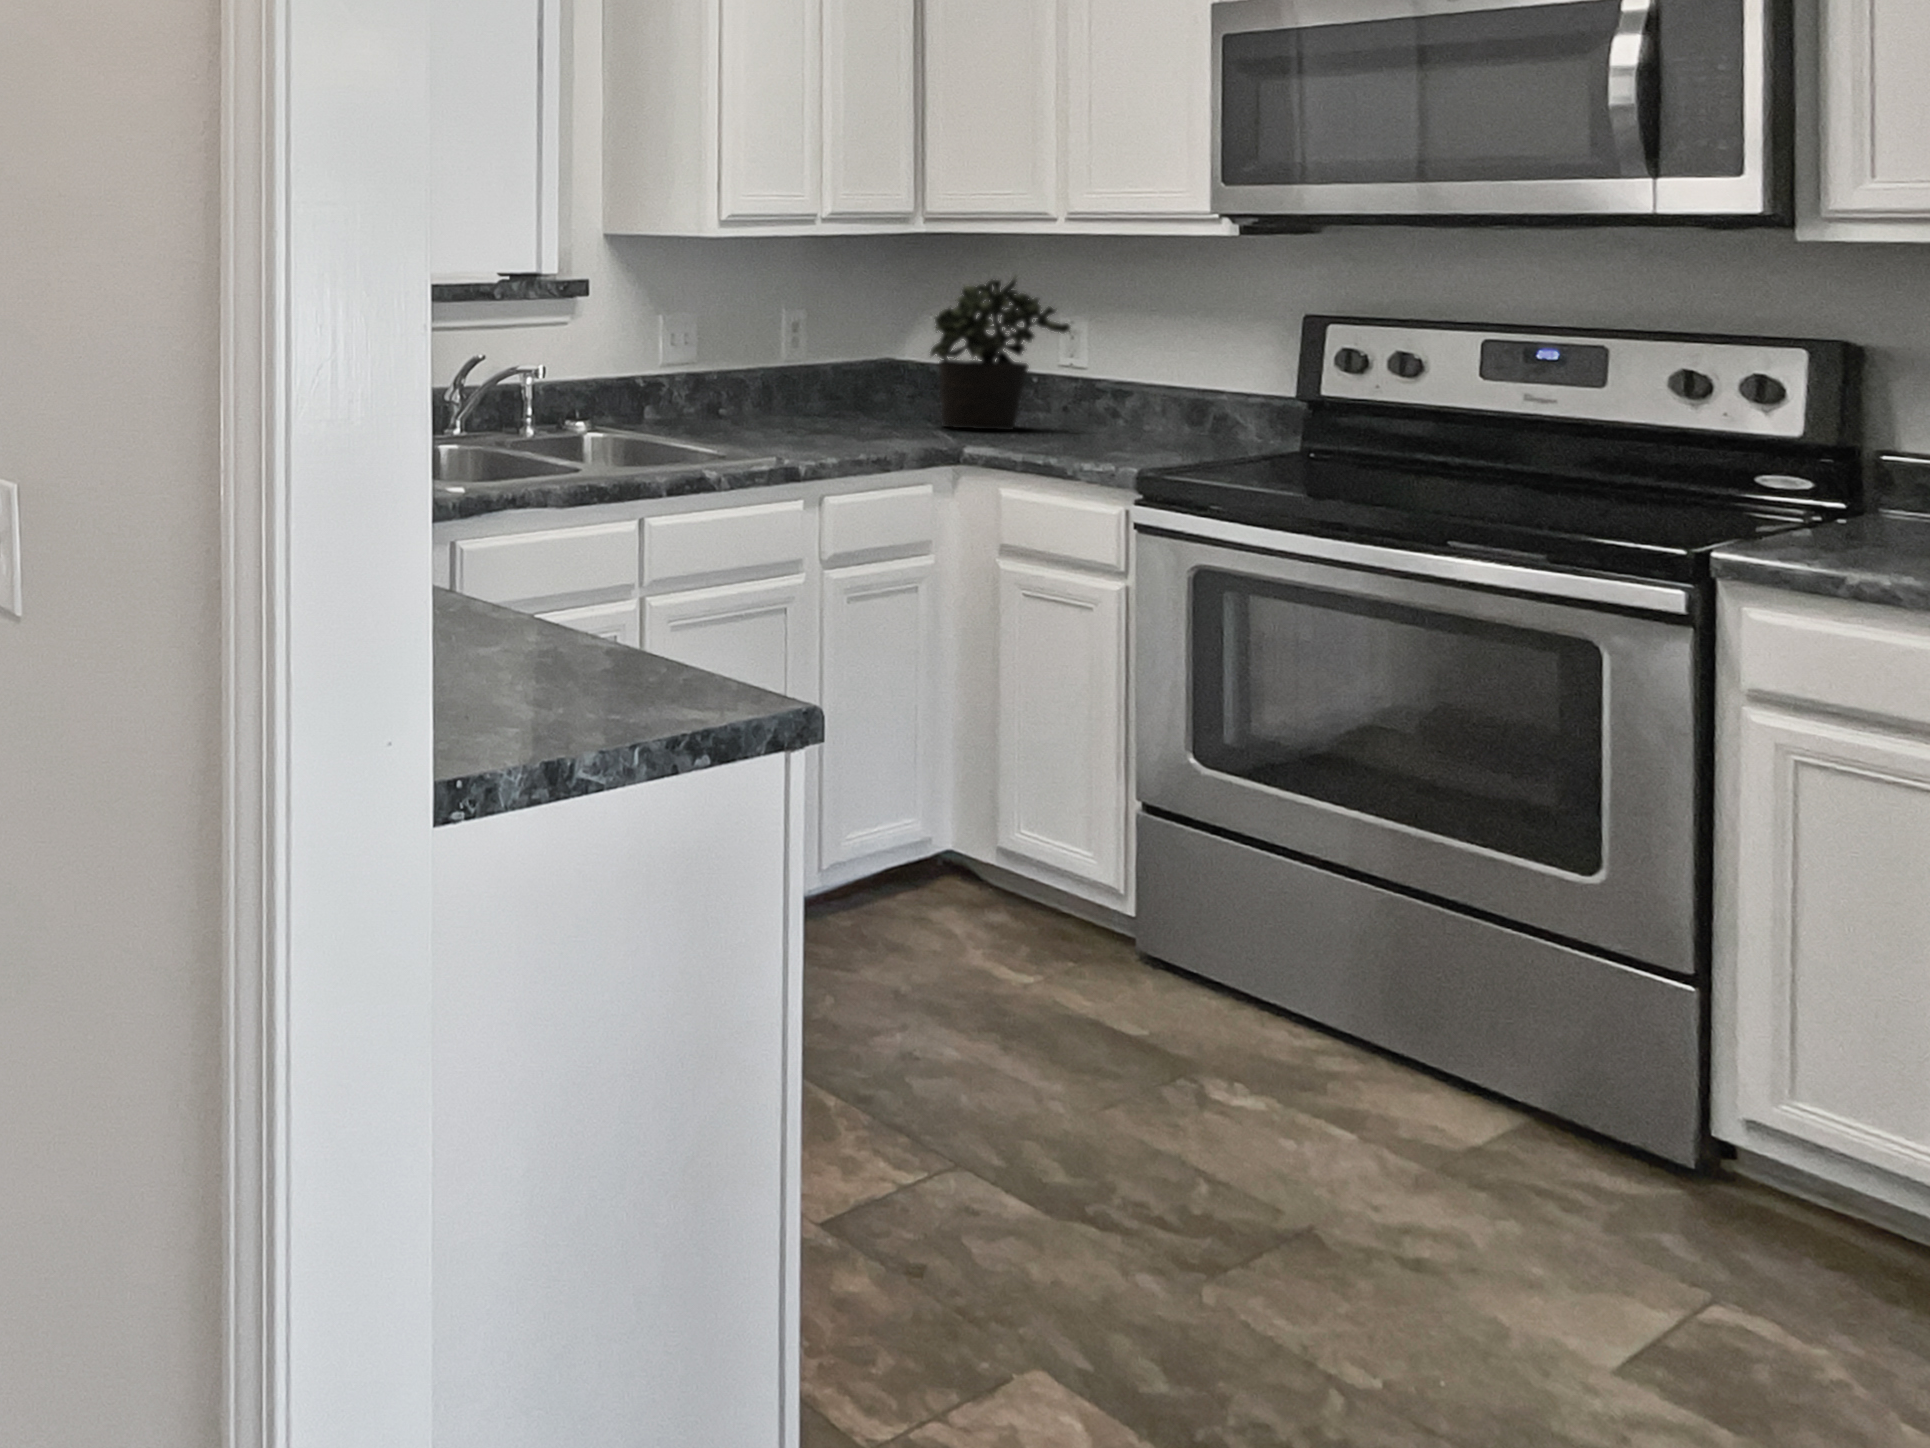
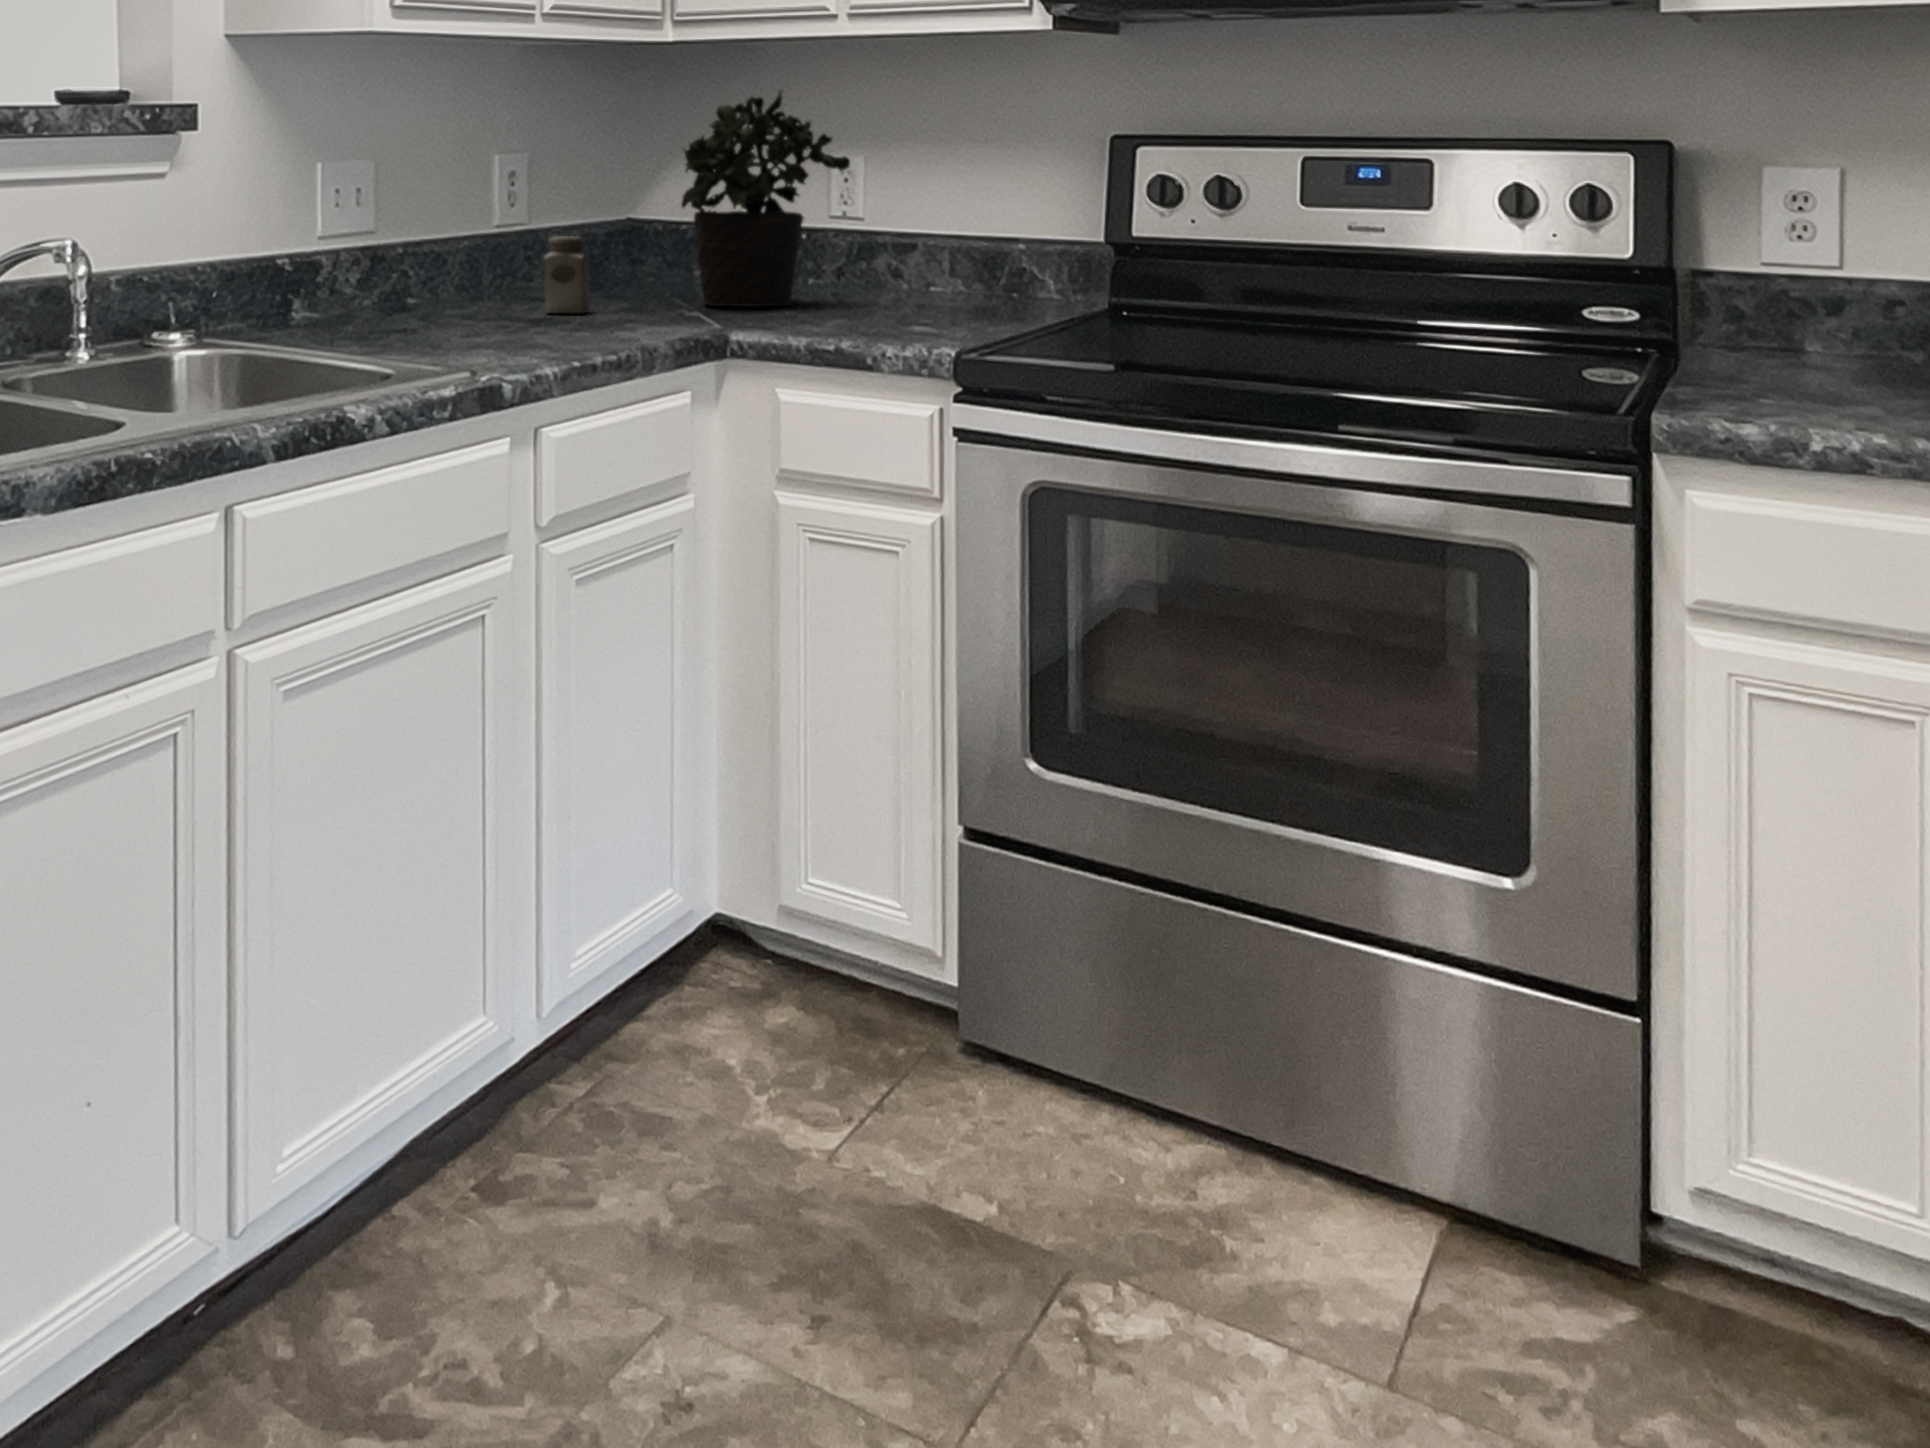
salt shaker: none [819,374,855,427] -> present [544,236,590,313]

